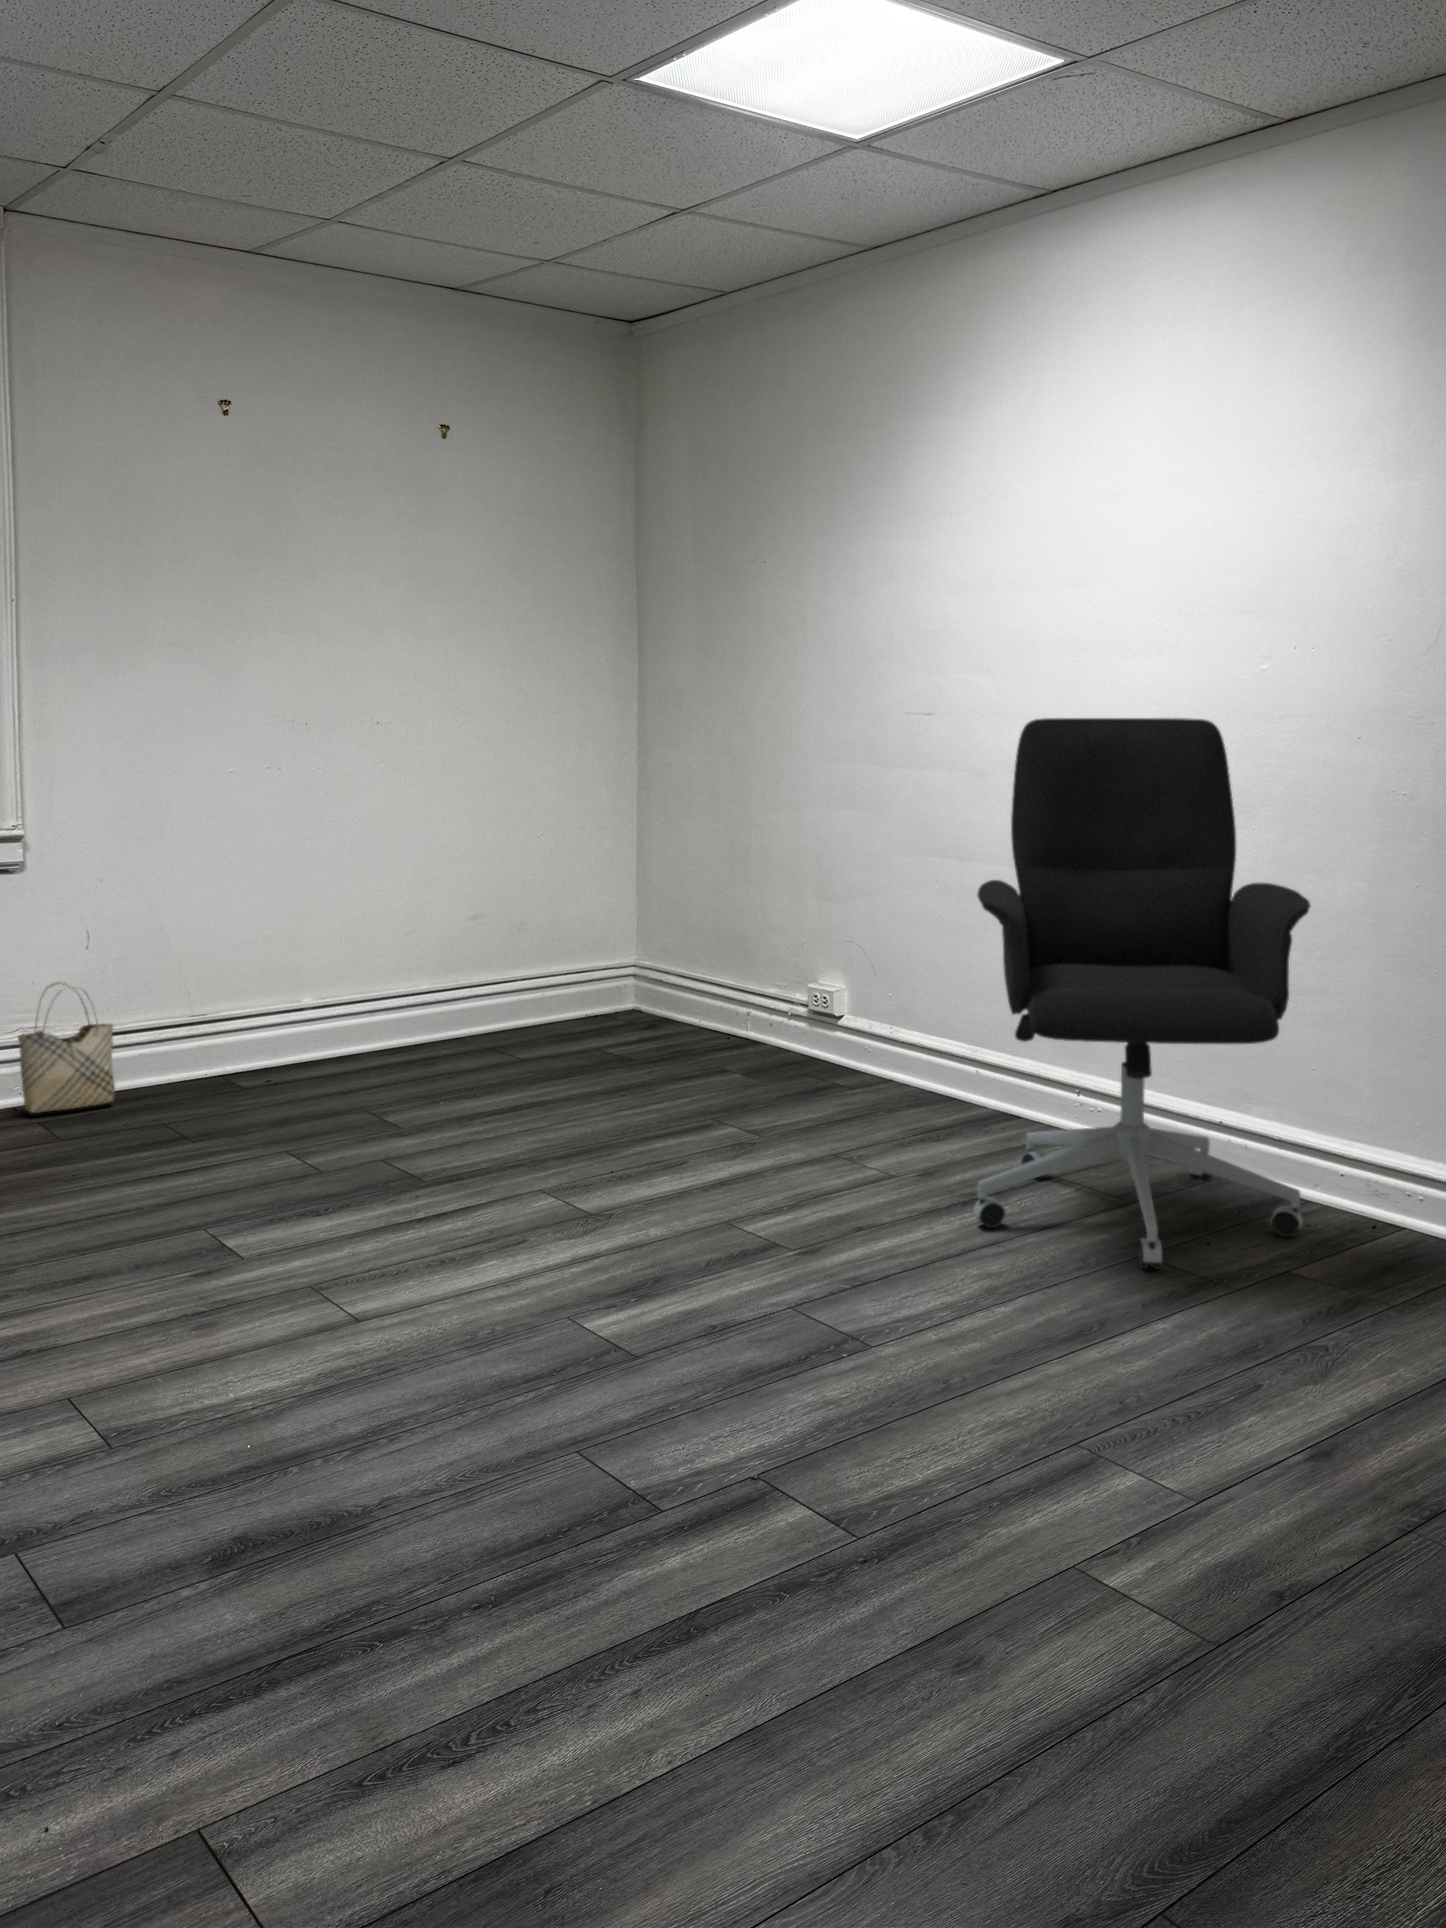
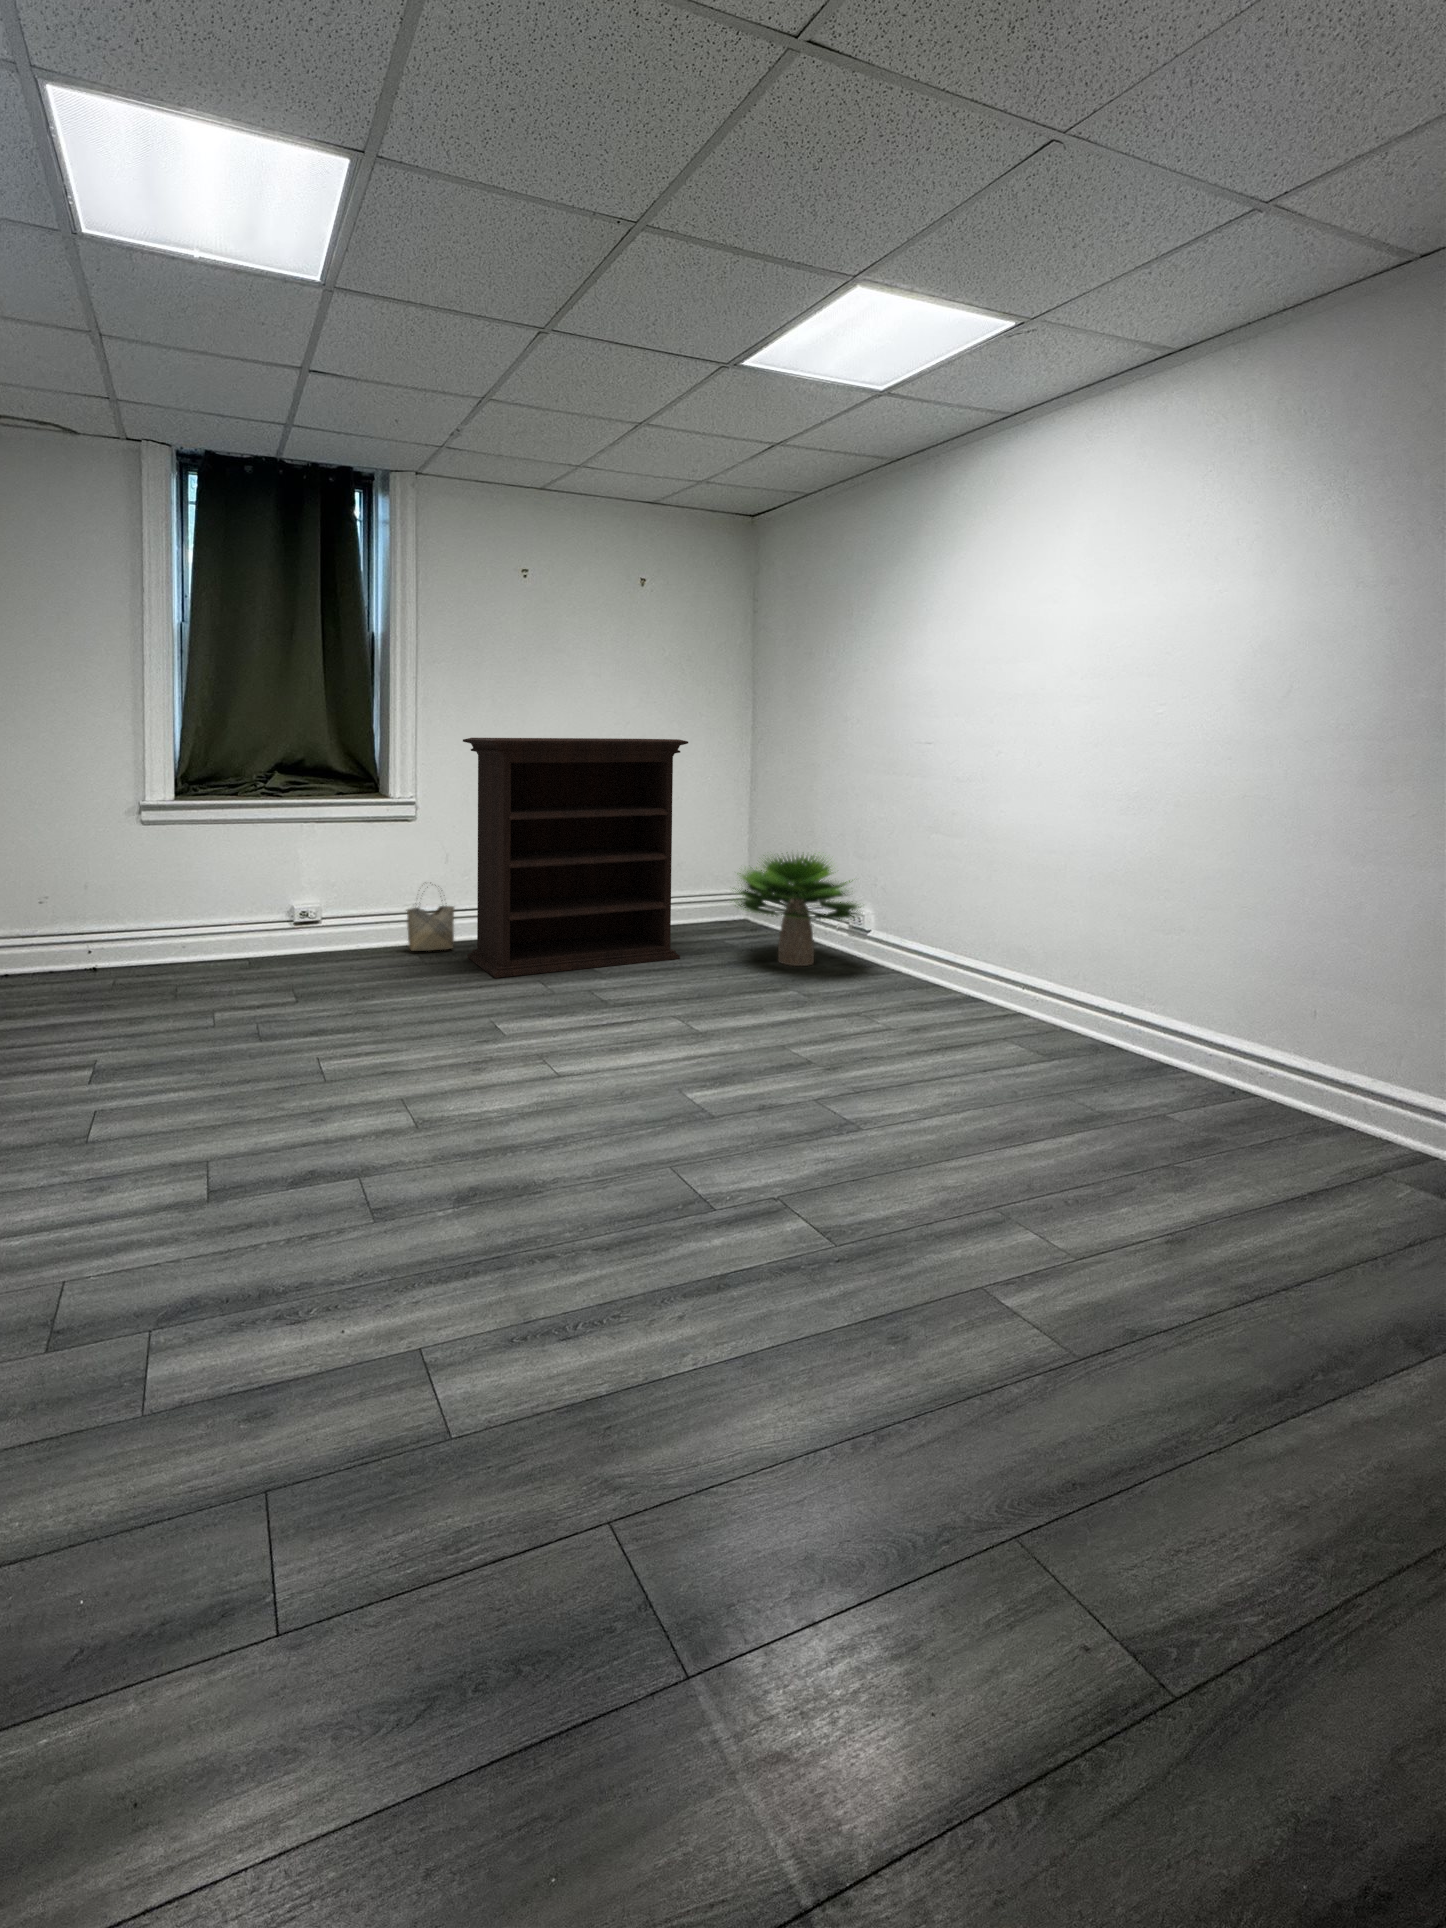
bookshelf: none [124,708,540,1150] -> present [463,738,688,978]
office chair: present [973,718,1310,1269] -> none [941,745,1187,1105]
potted plant: none [611,889,842,1084] -> present [735,854,861,966]

